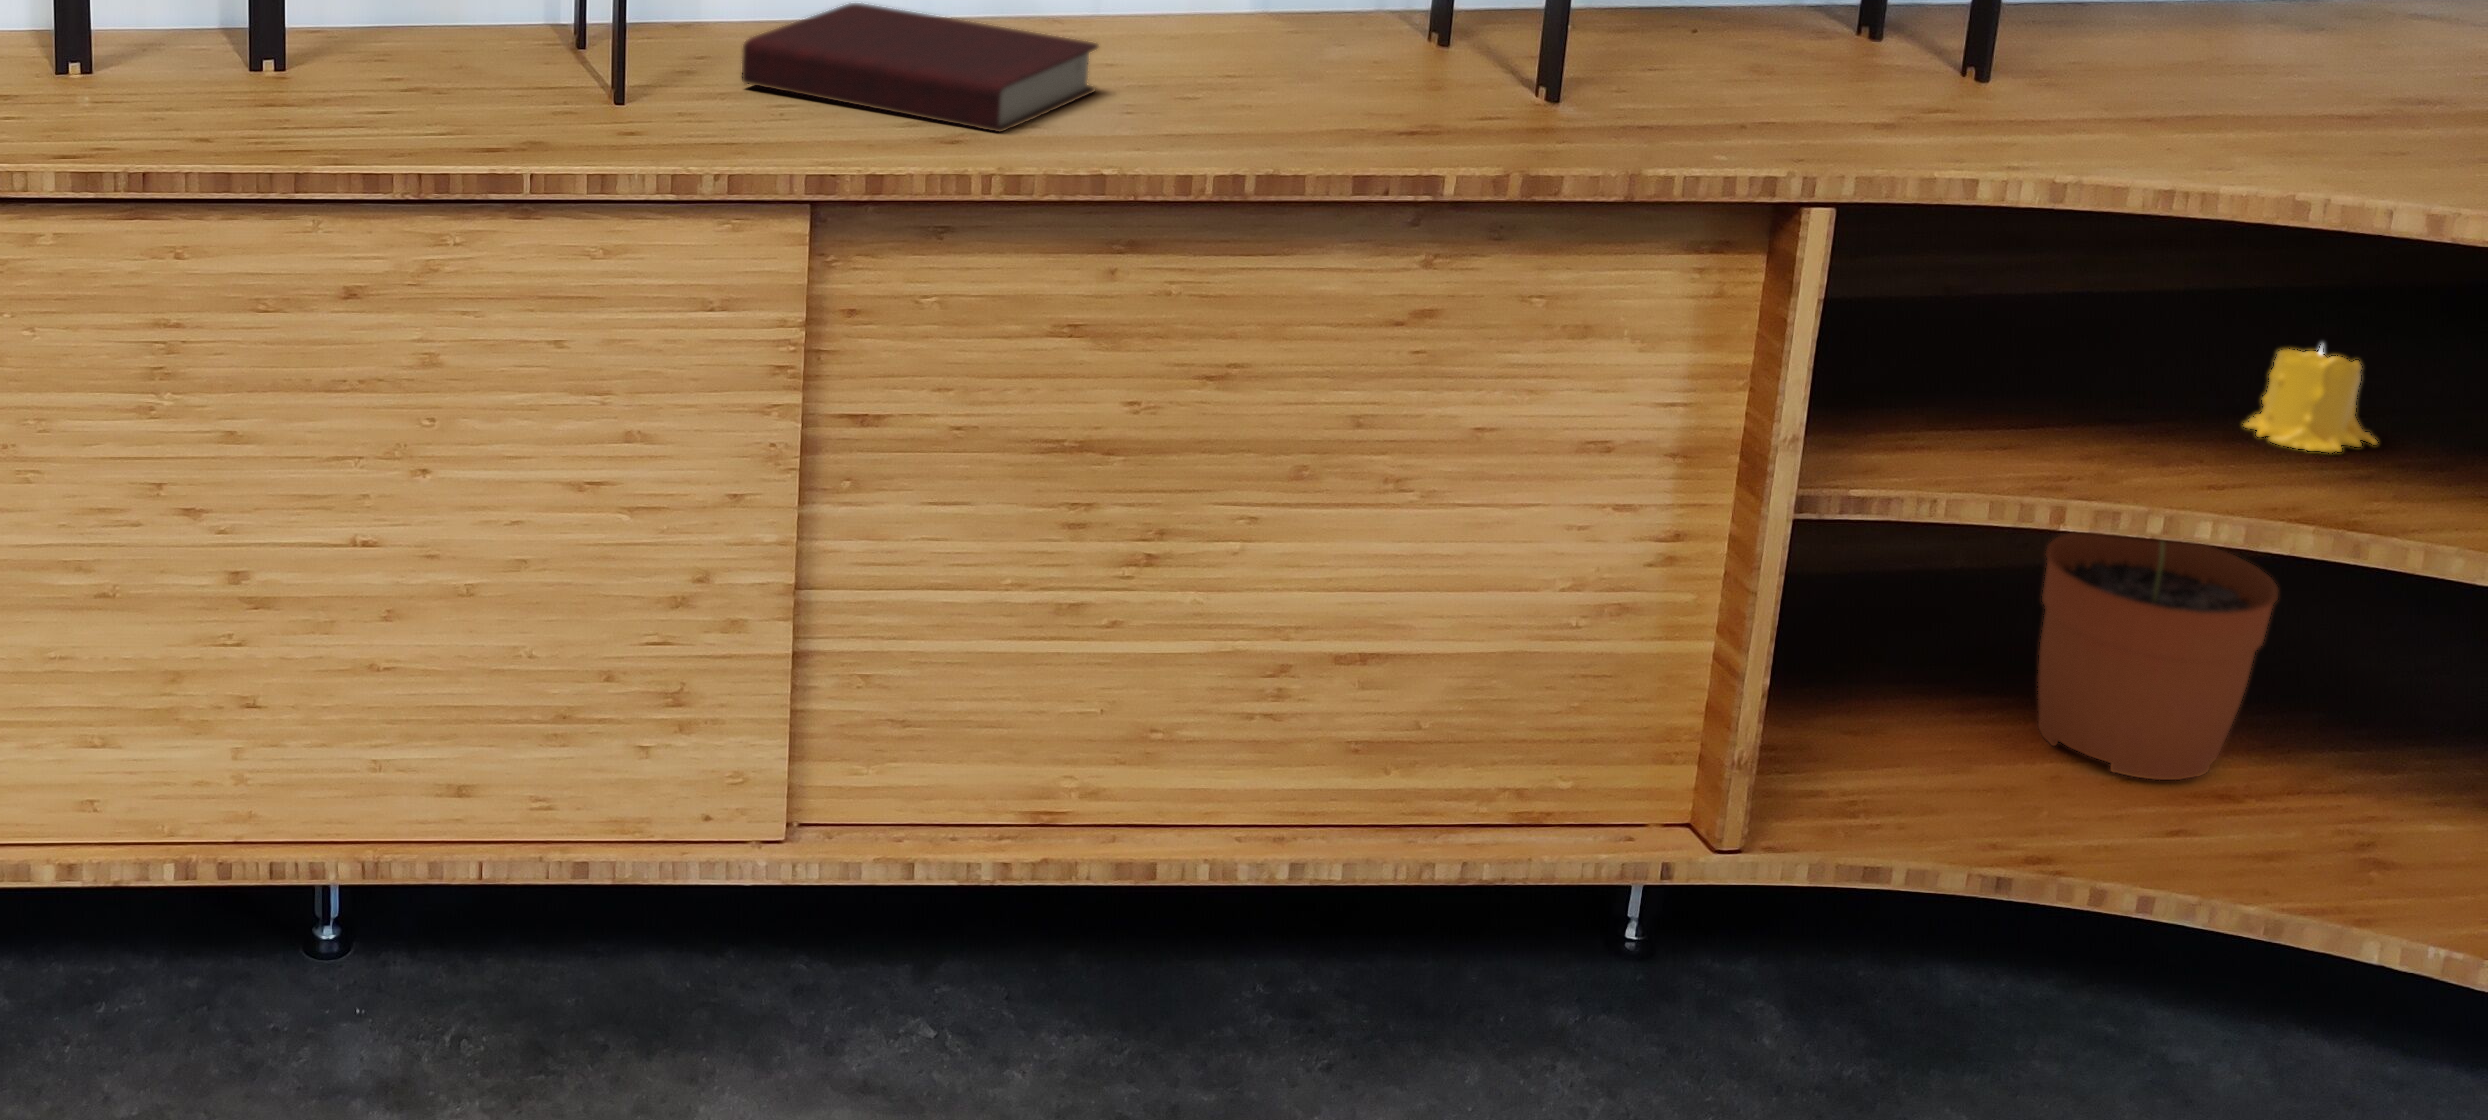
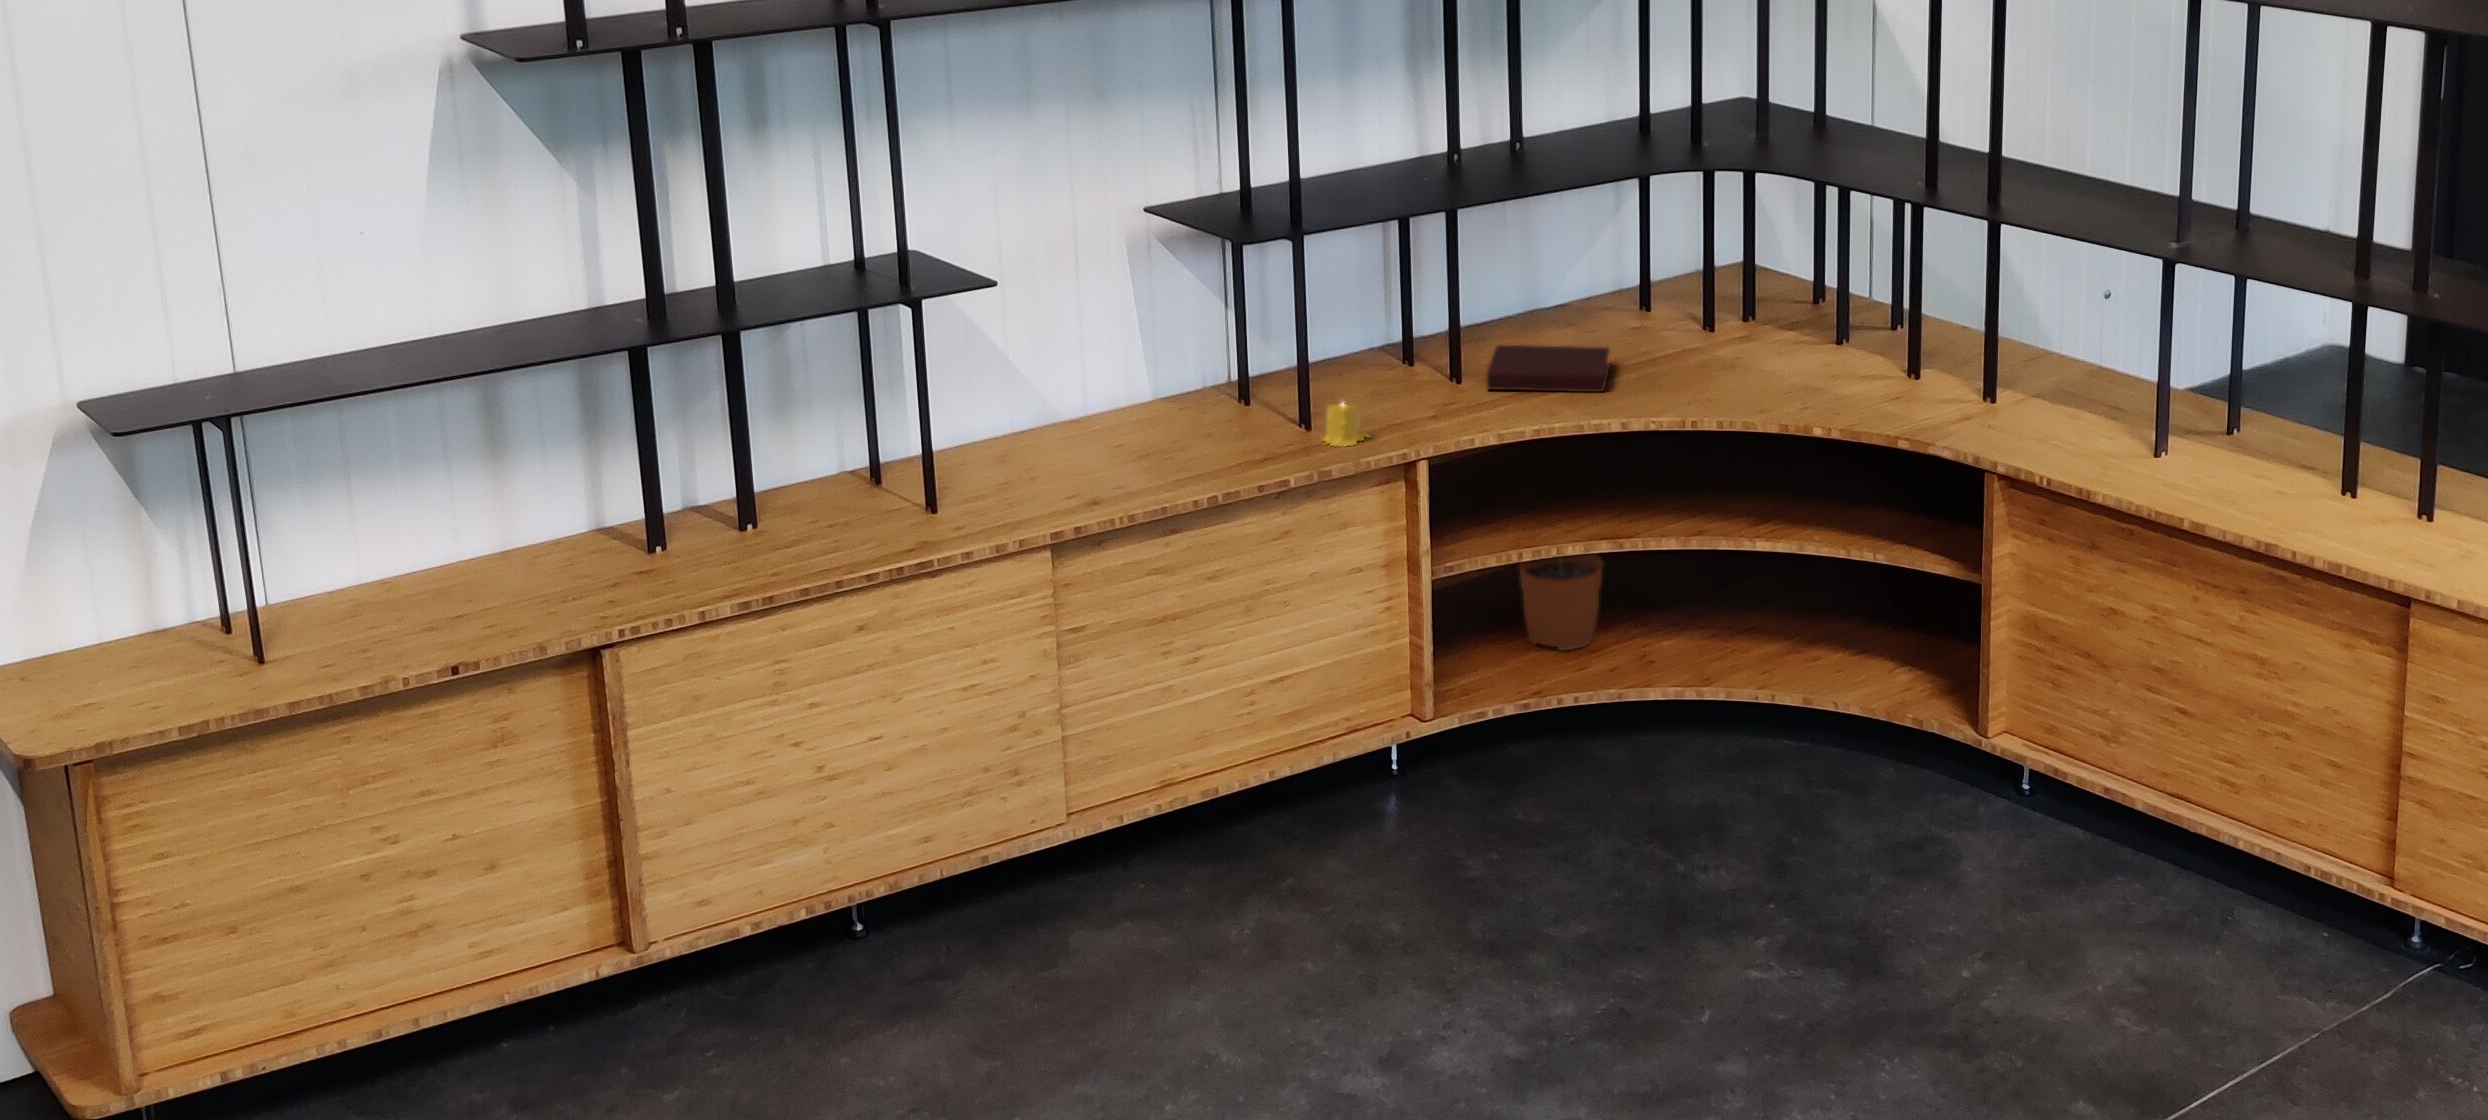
book: present [742,3,1098,132] -> present [1487,345,1610,392]
candle: present [2244,348,2377,452] -> present [1323,403,1369,447]

